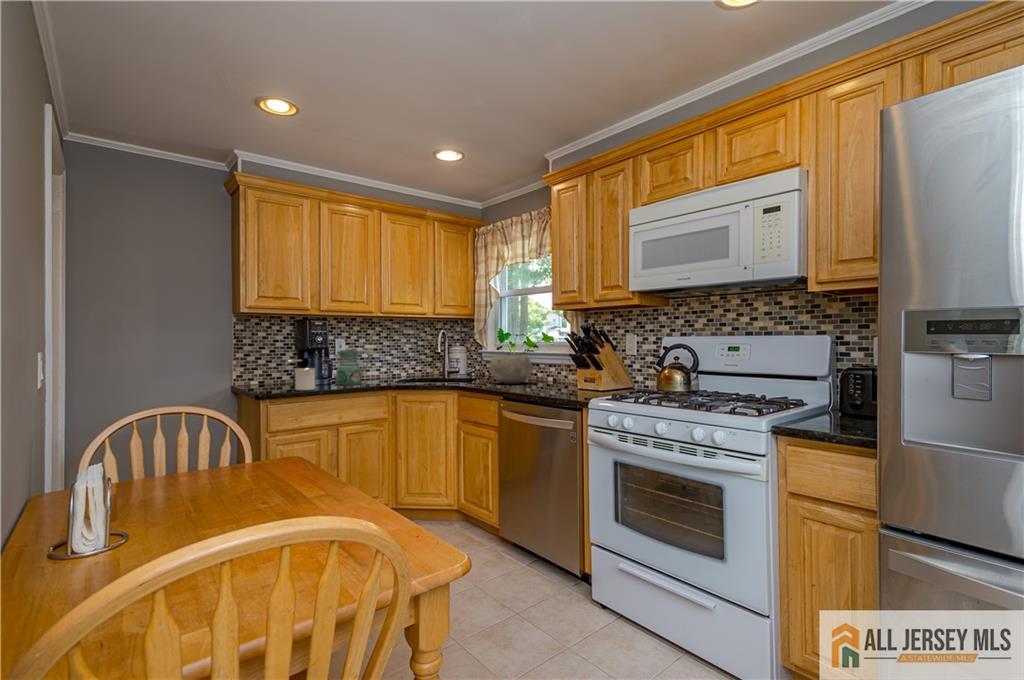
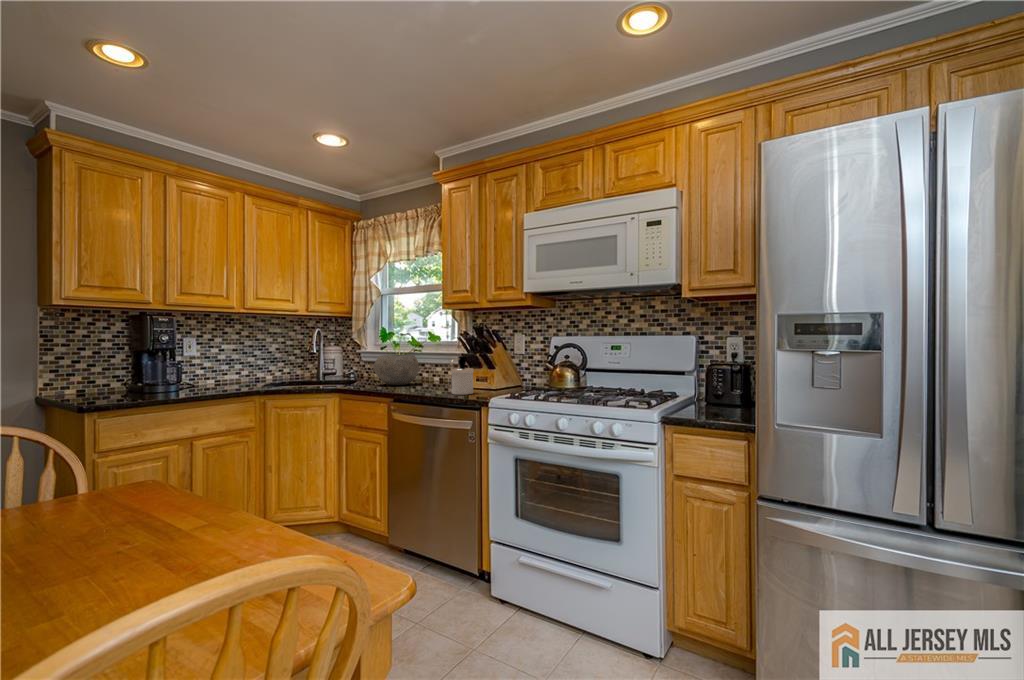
ceramic pitcher: present [336,349,371,385] -> none [187,350,231,392]
soap dispenser: present [285,358,316,390] -> present [450,356,474,395]

